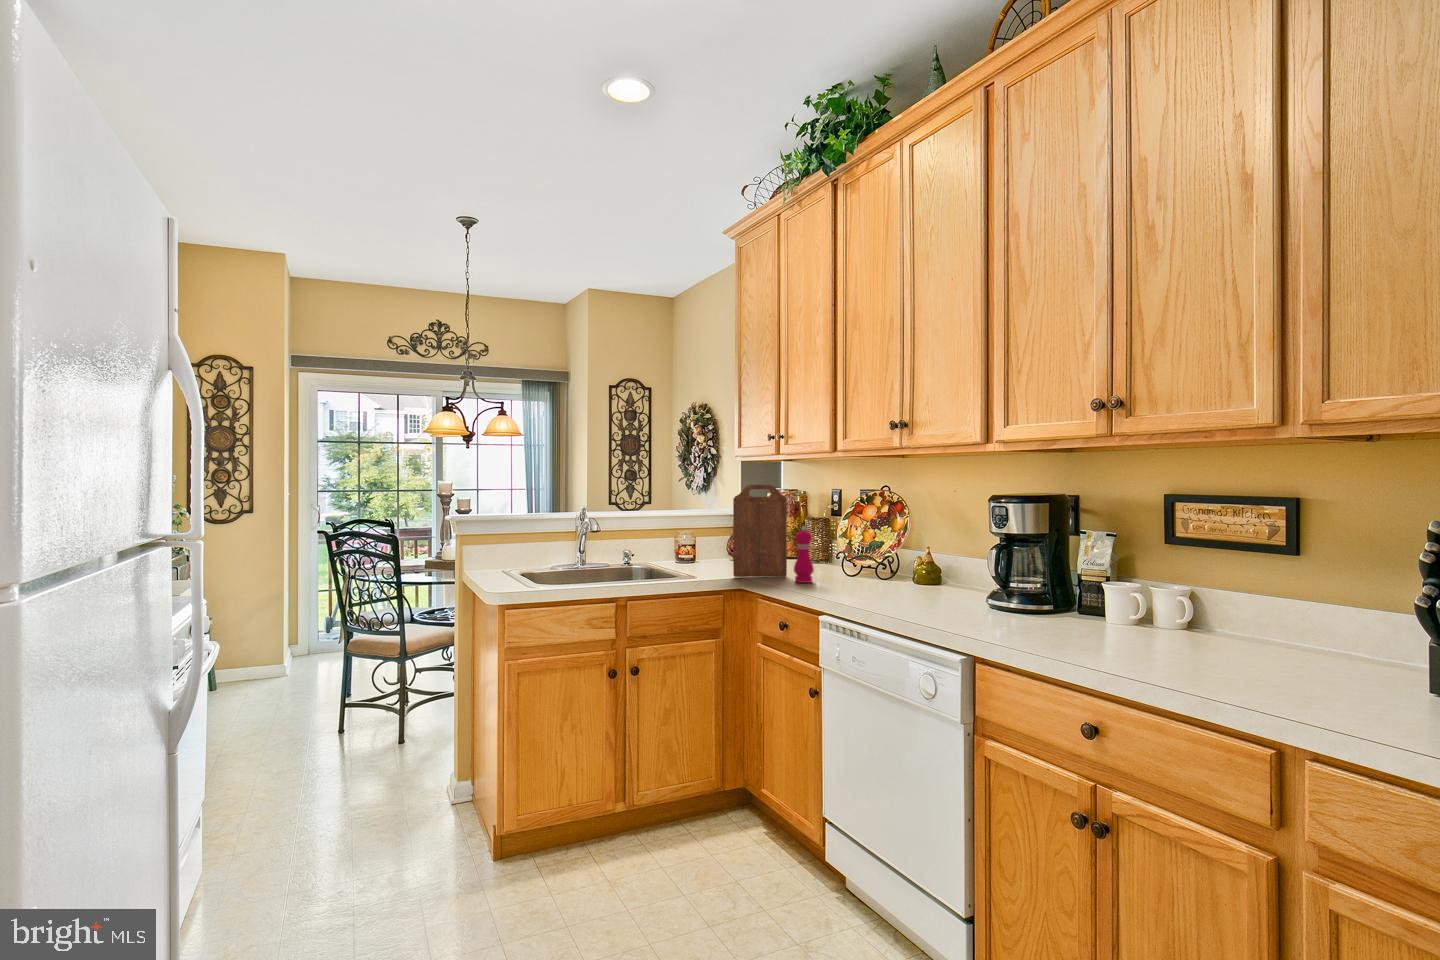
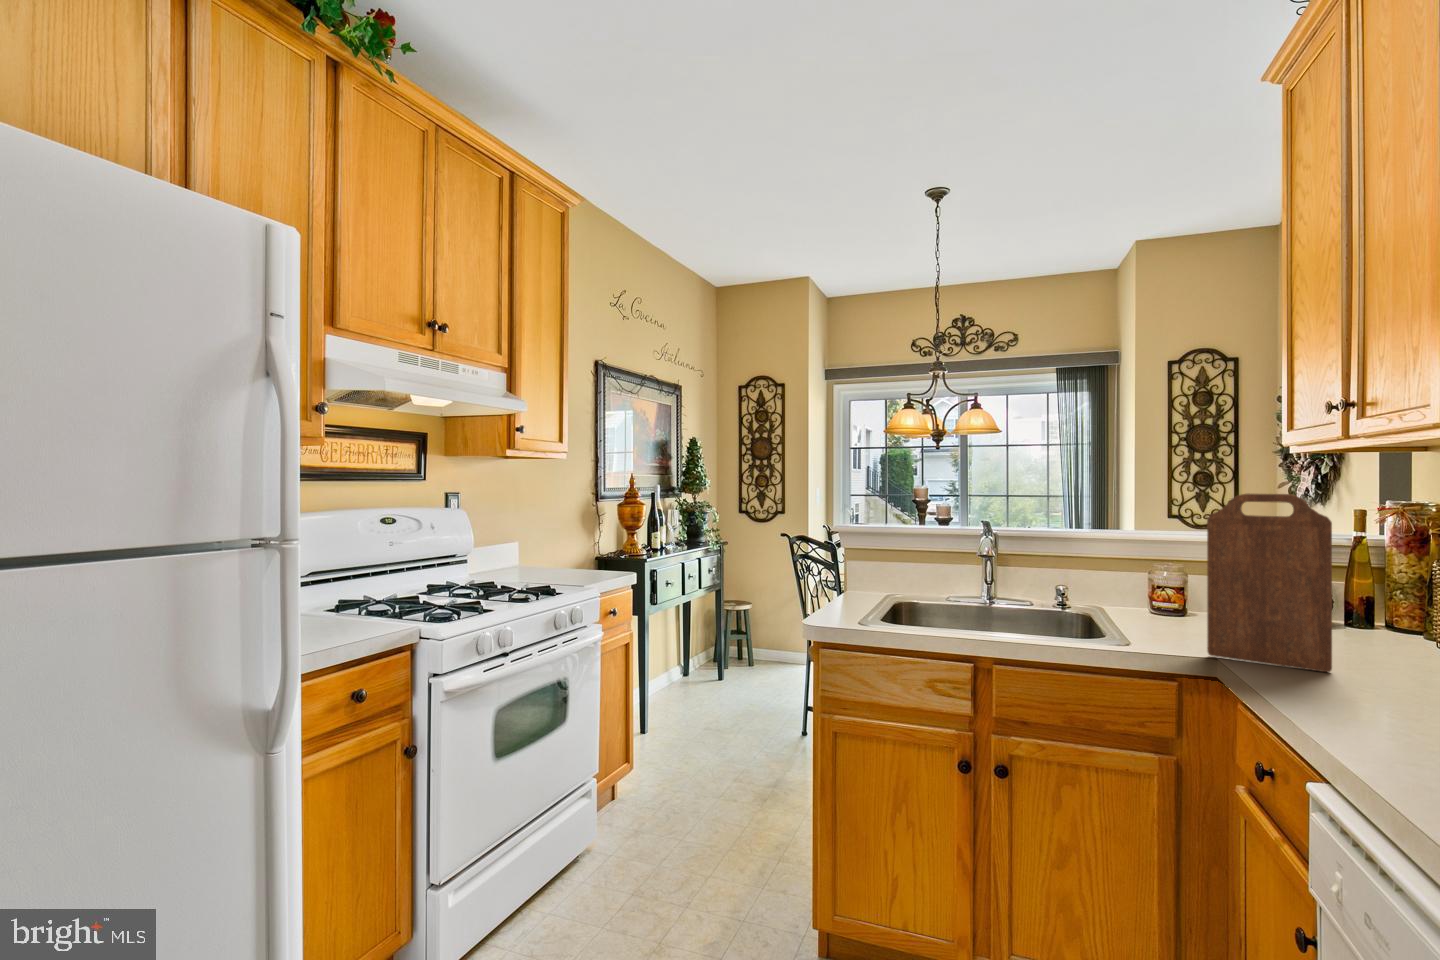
pepper mill: present [794,527,814,583] -> none [1326,580,1381,699]

